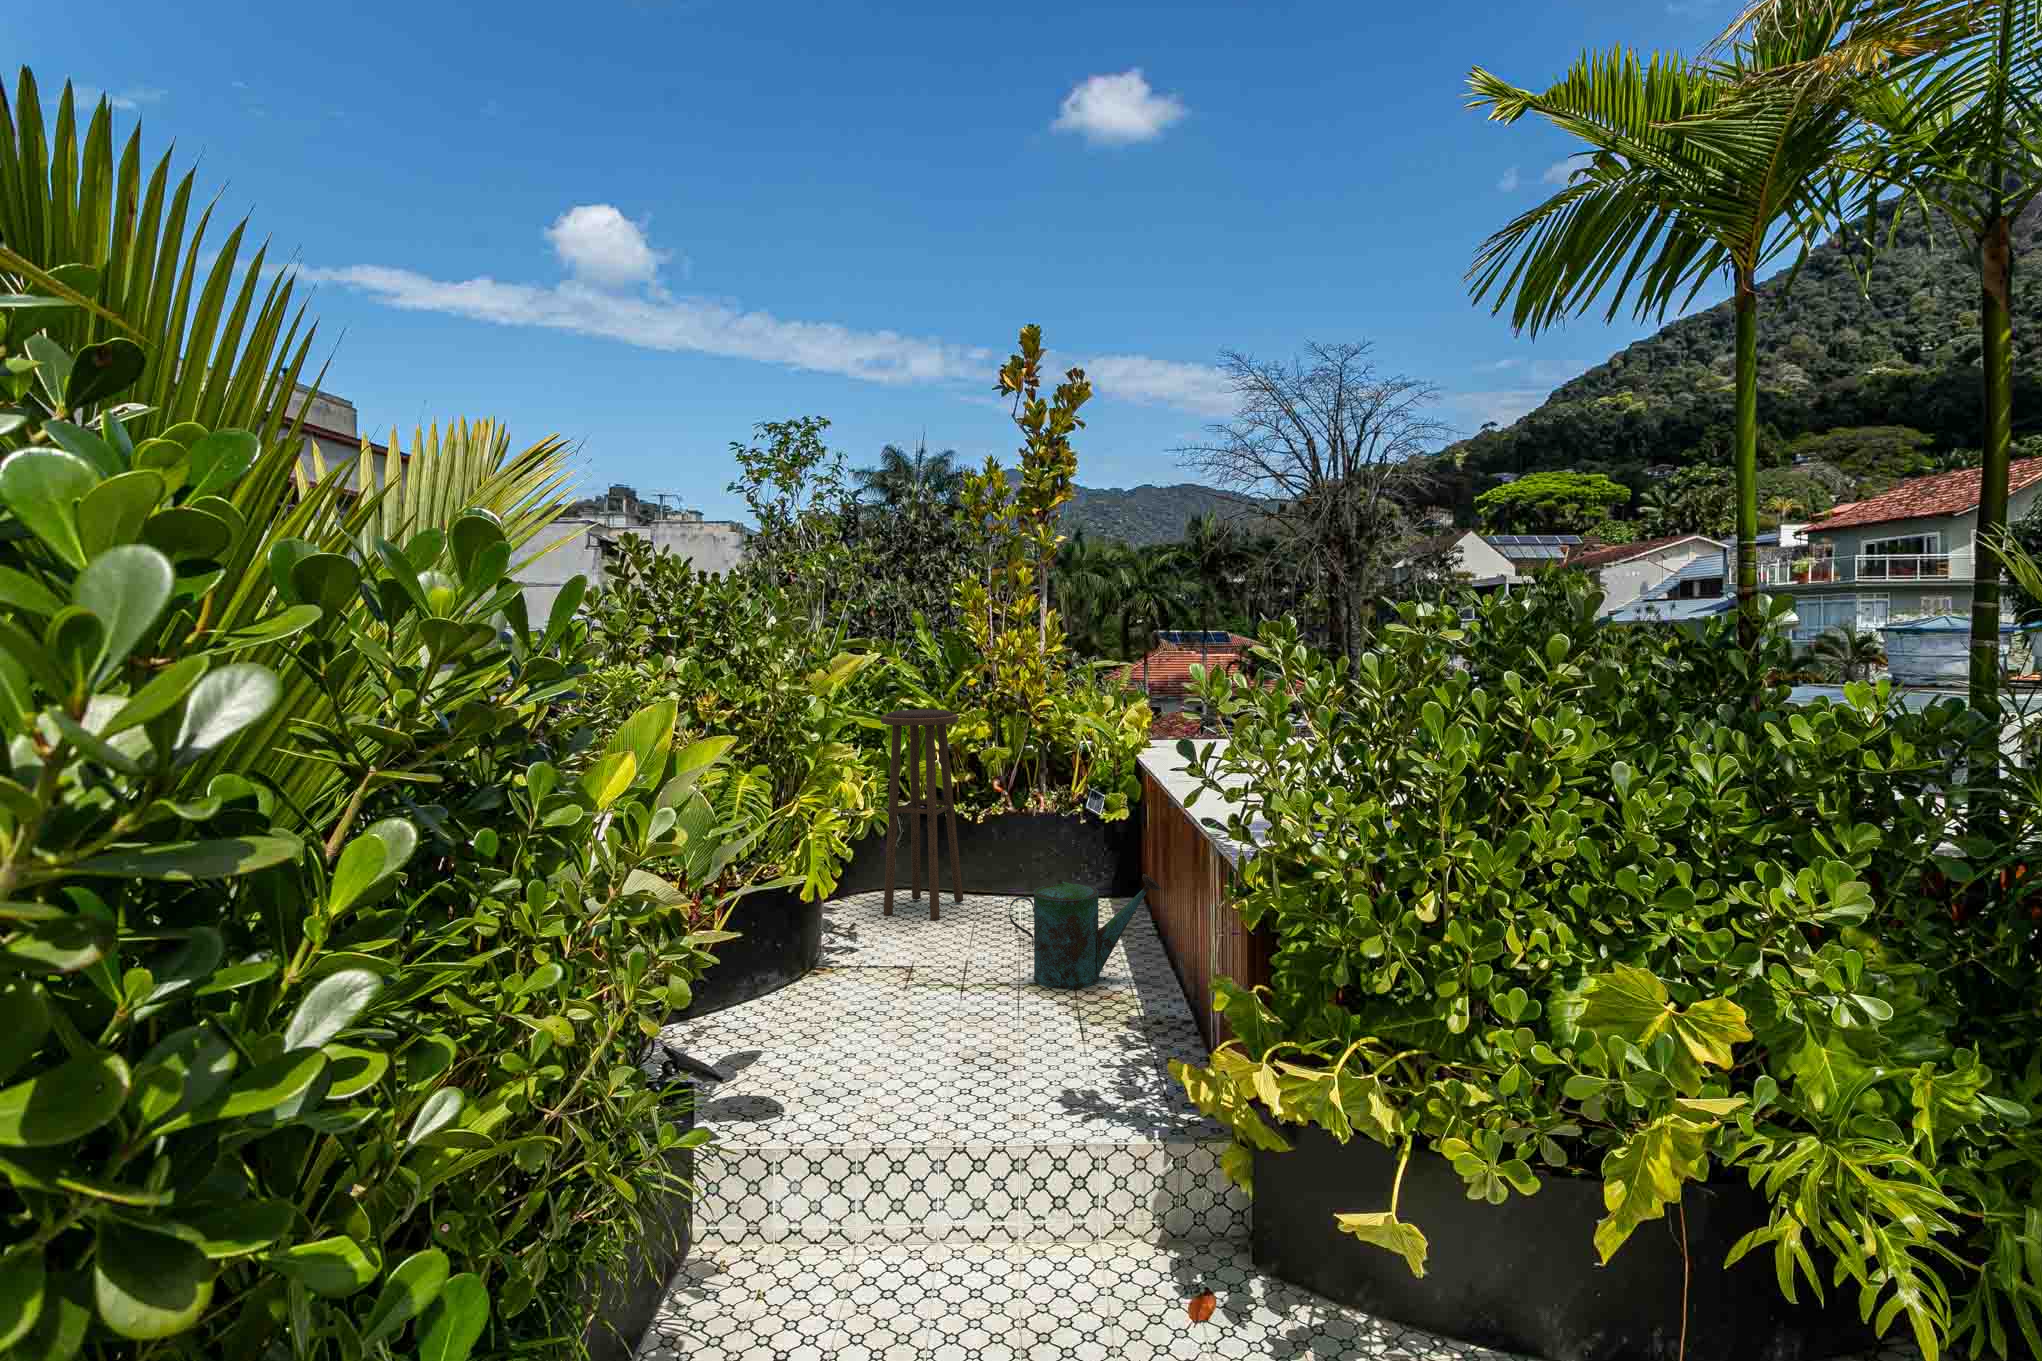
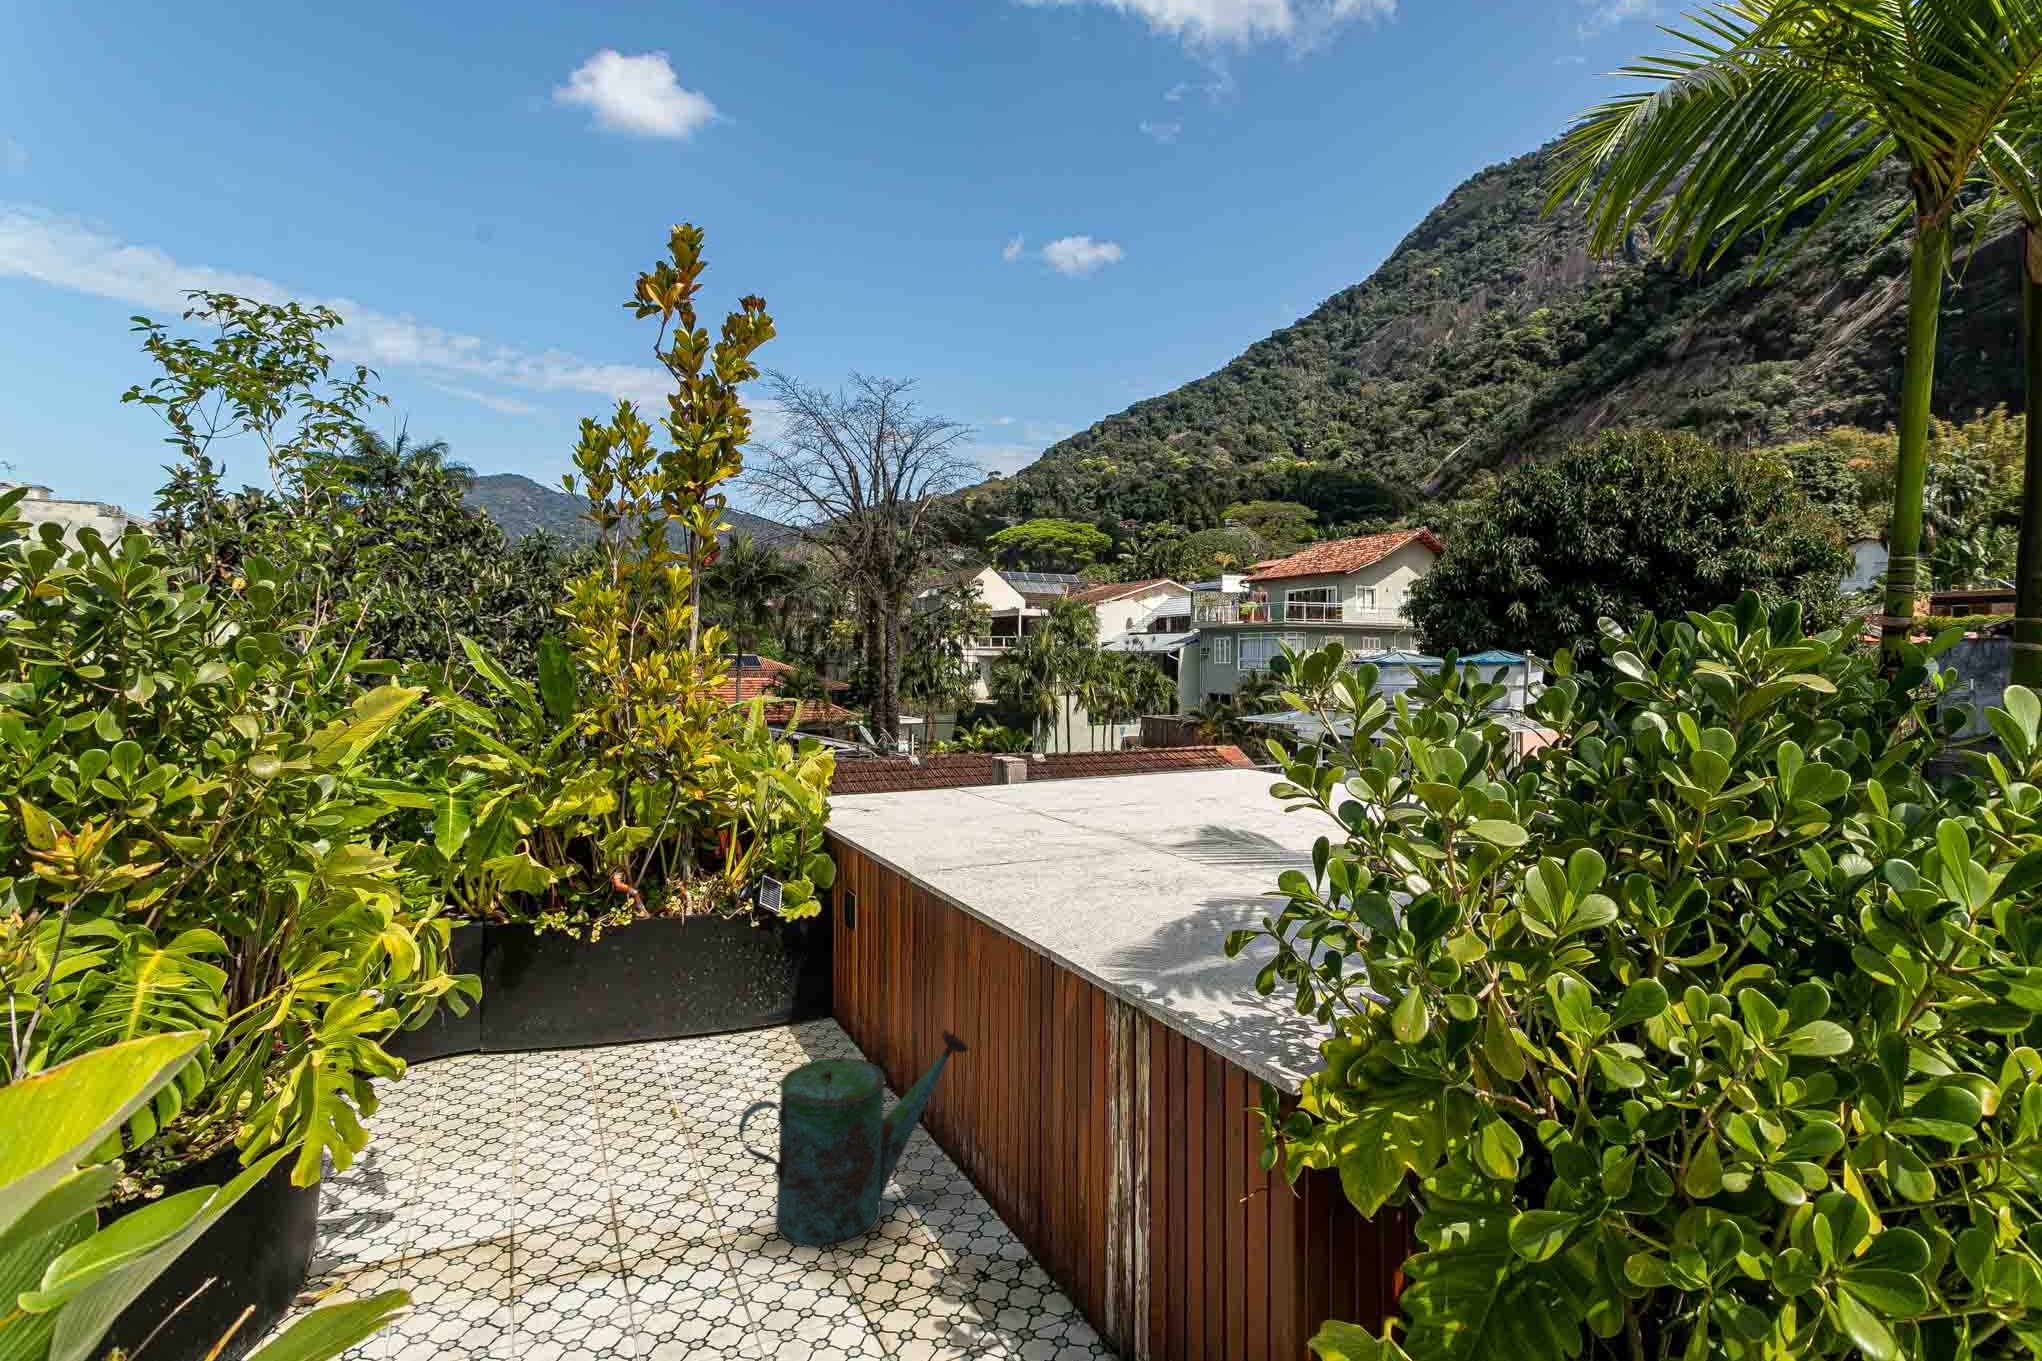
stool: present [881,709,963,921] -> none [432,778,579,1125]

